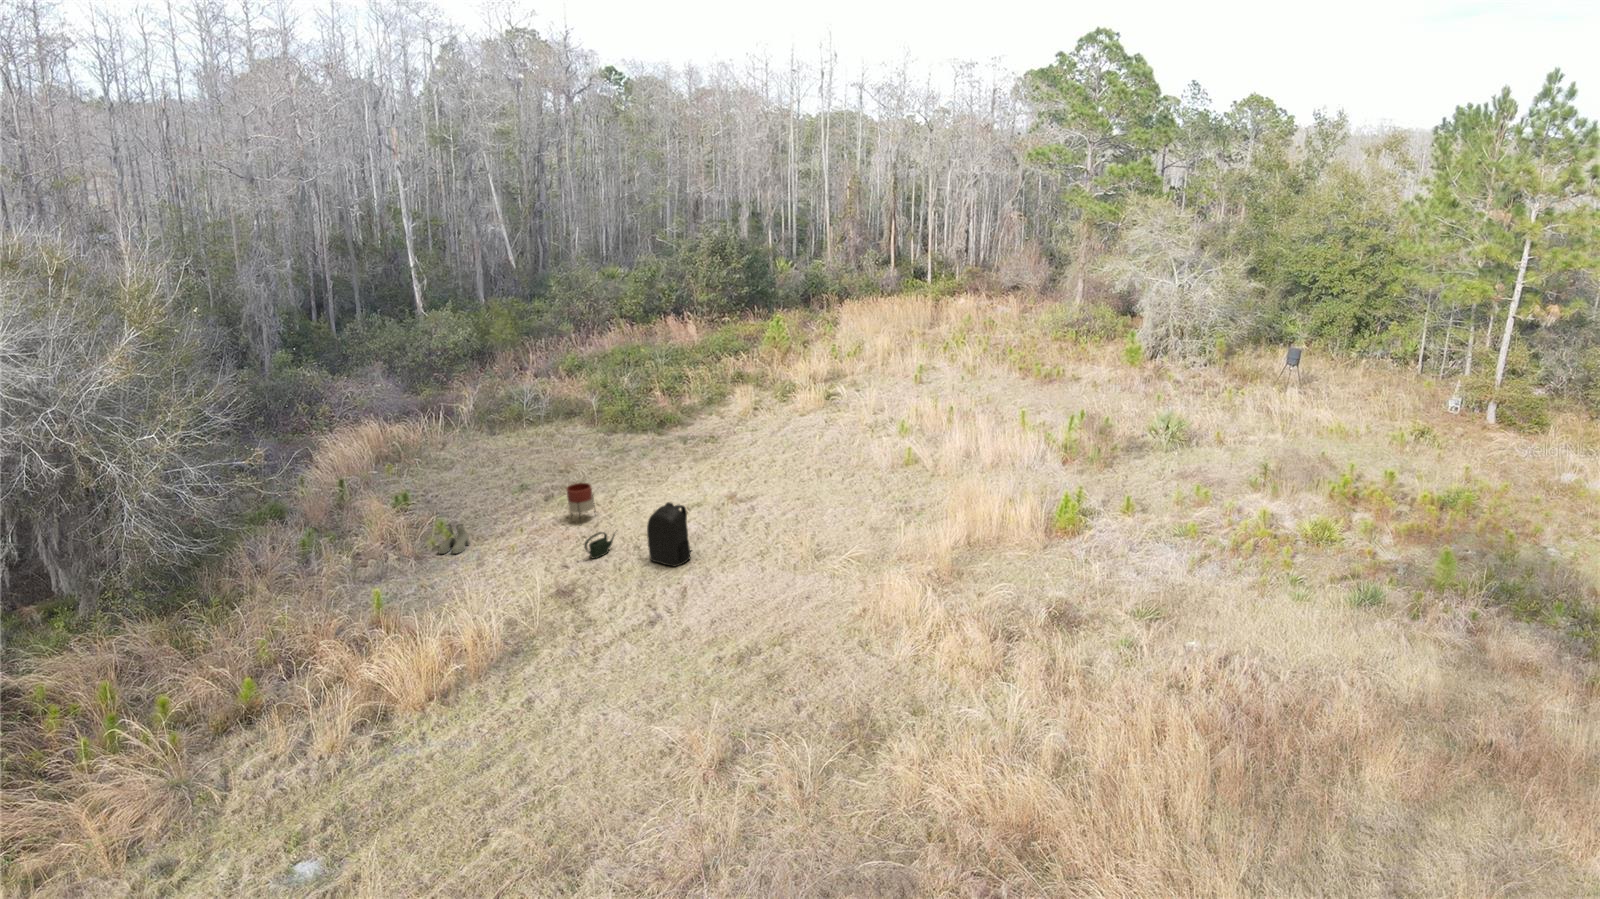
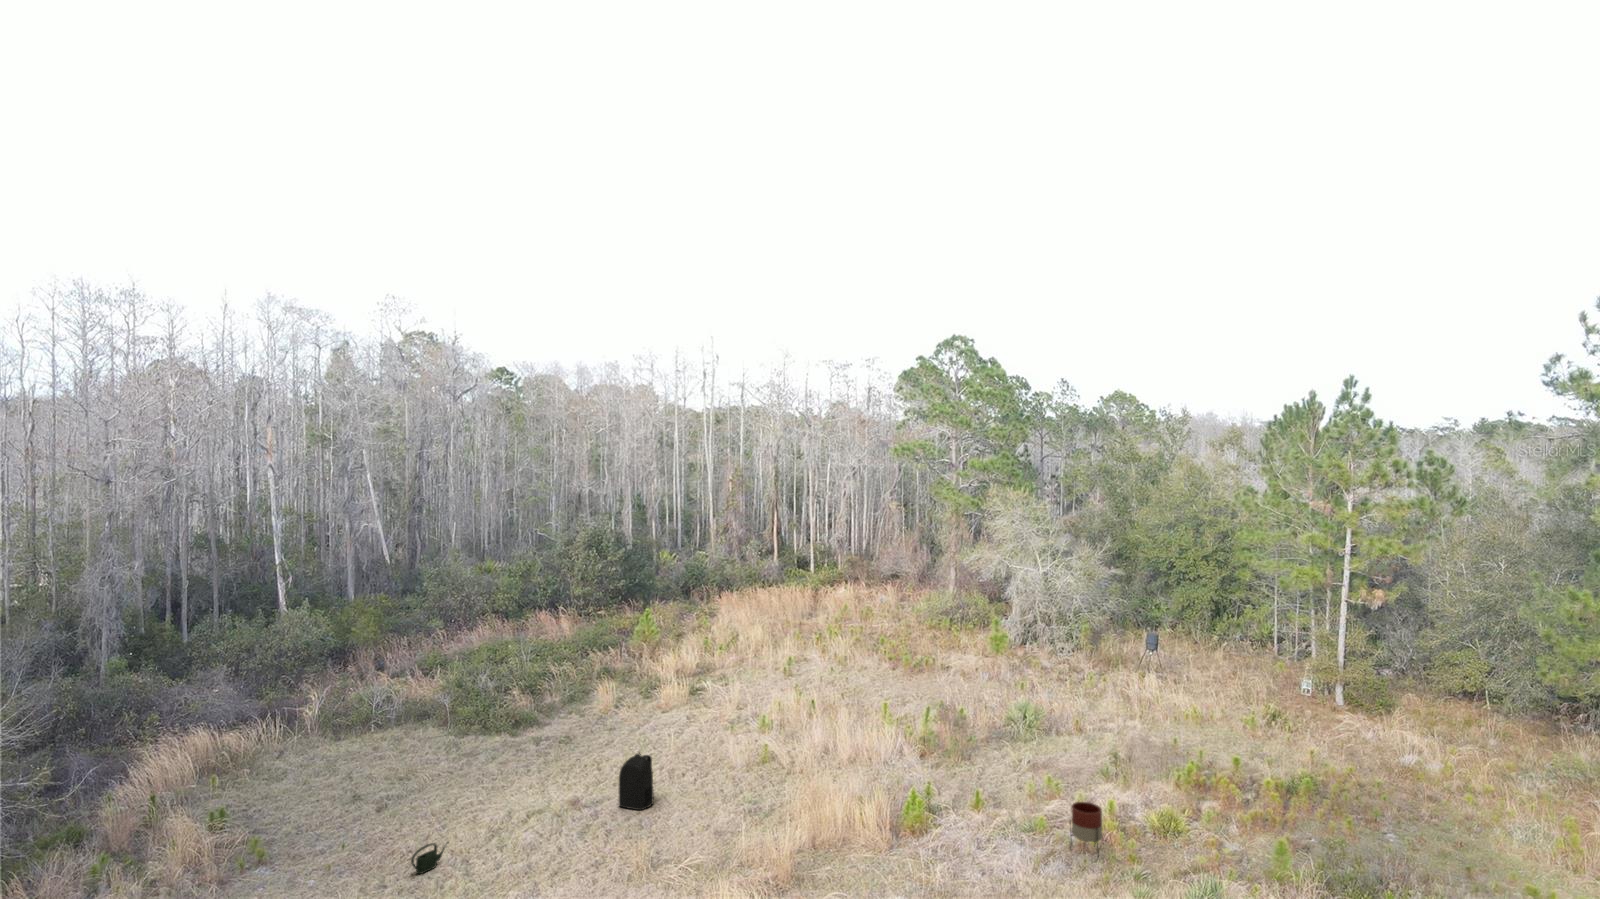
planter: present [567,483,595,516] -> present [1070,802,1103,857]
backpack: present [647,502,691,567] -> present [619,753,654,810]
boots: present [438,524,470,554] -> none [249,843,286,879]

